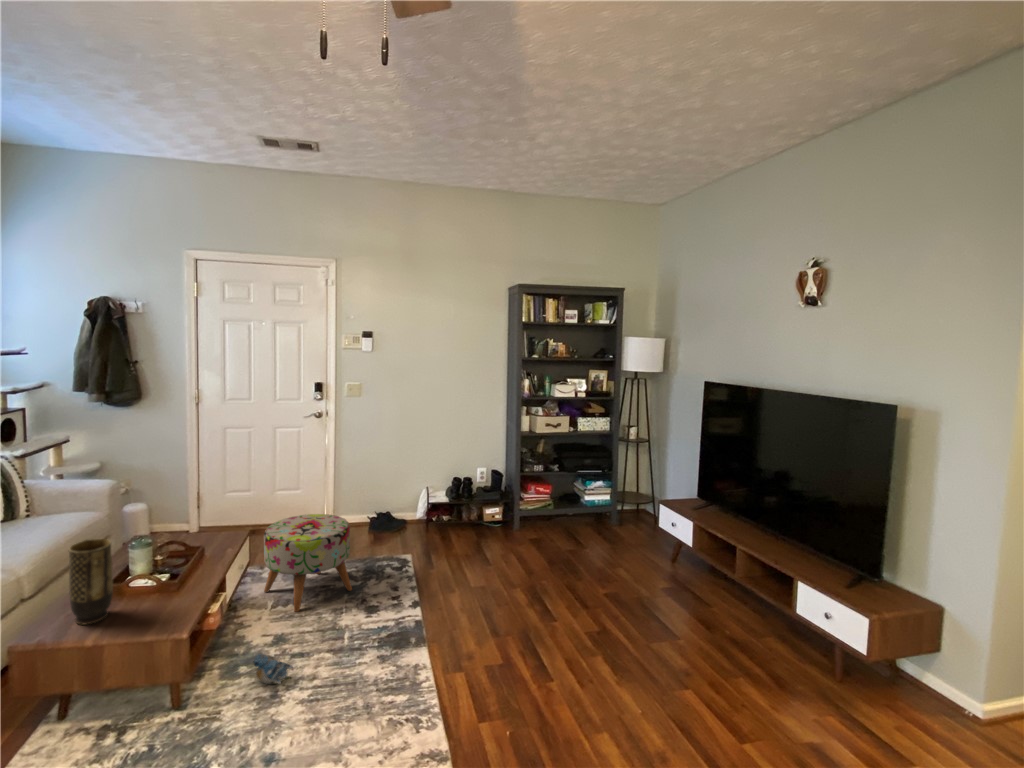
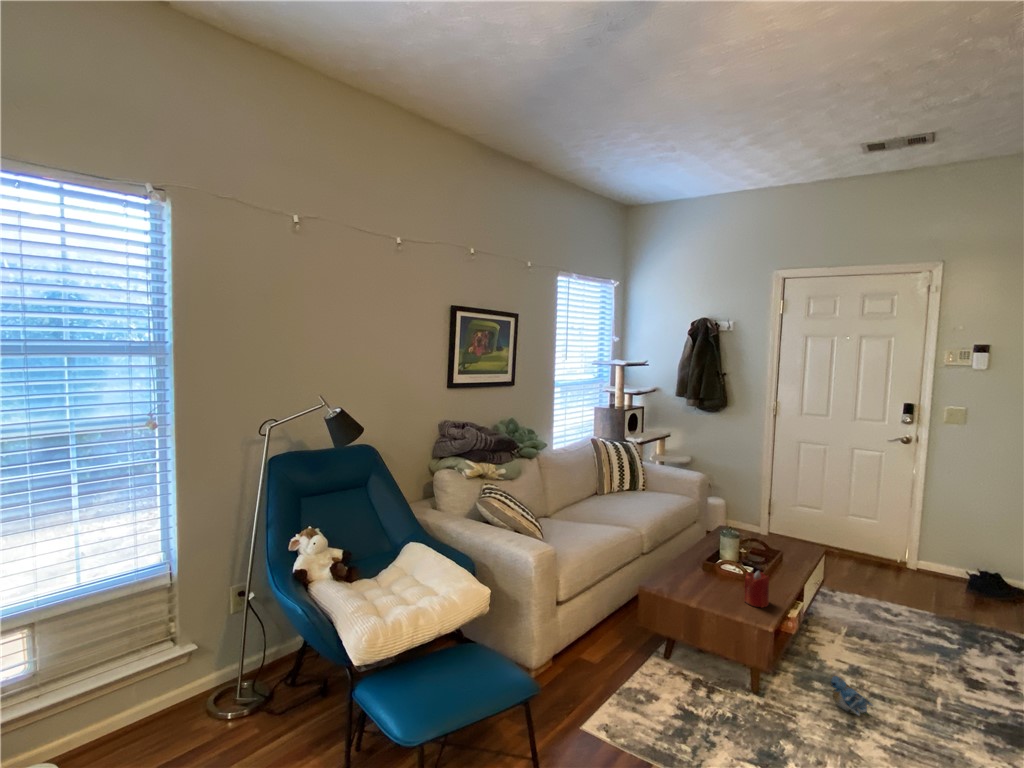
ottoman: present [264,514,352,612] -> none [836,547,947,652]
vase: present [69,539,113,624] -> none [684,520,715,590]
candle: none [153,576,184,618] -> present [744,571,770,608]

